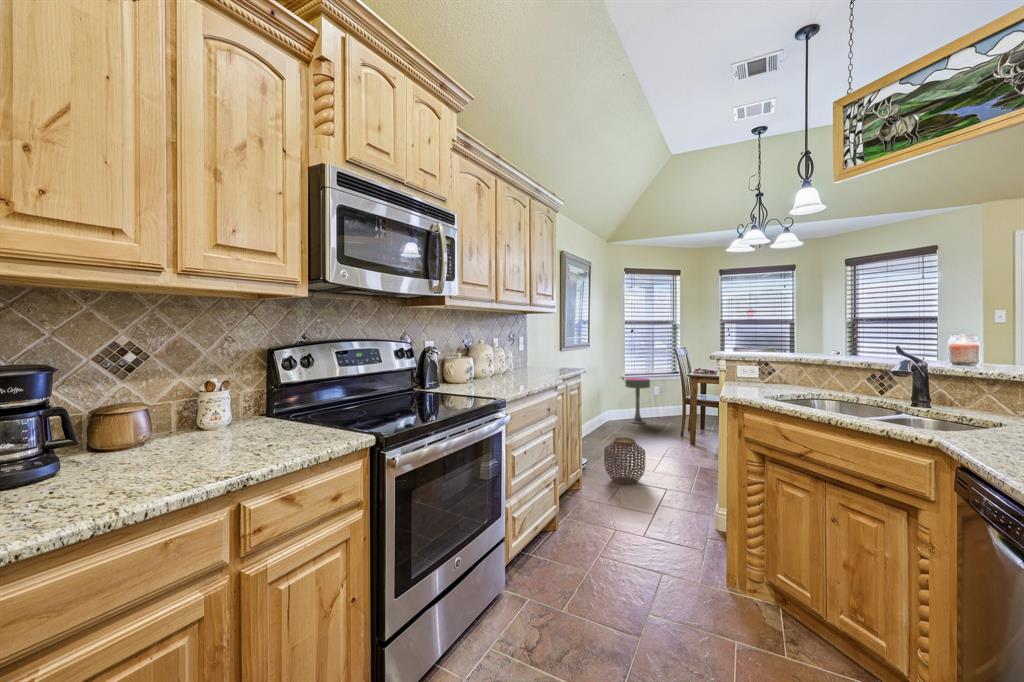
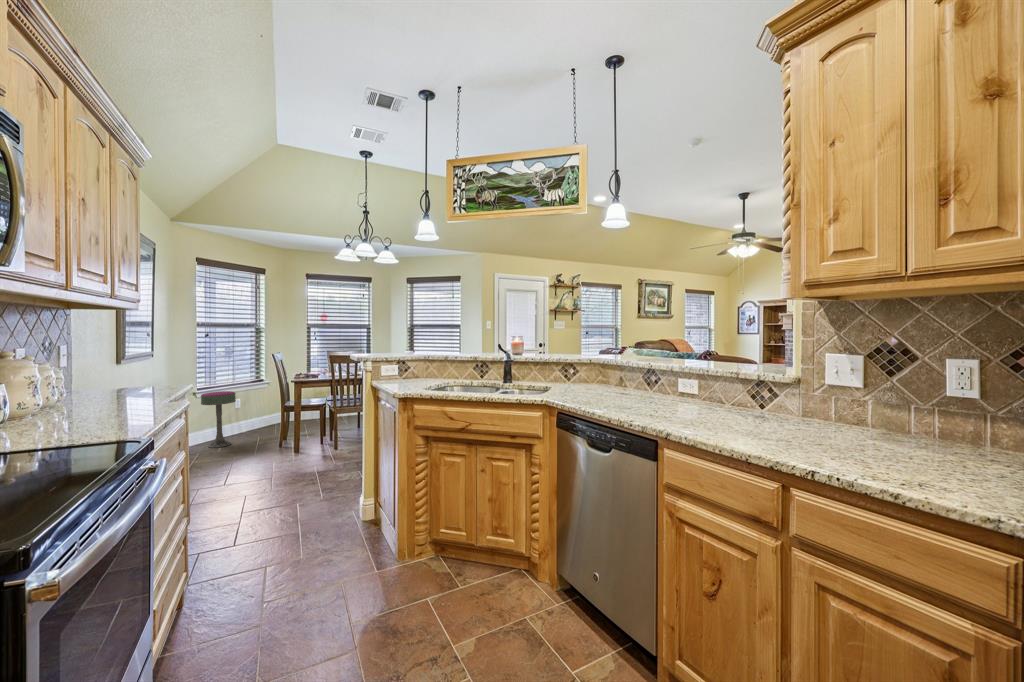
woven basket: present [604,437,646,485] -> none [217,461,273,518]

